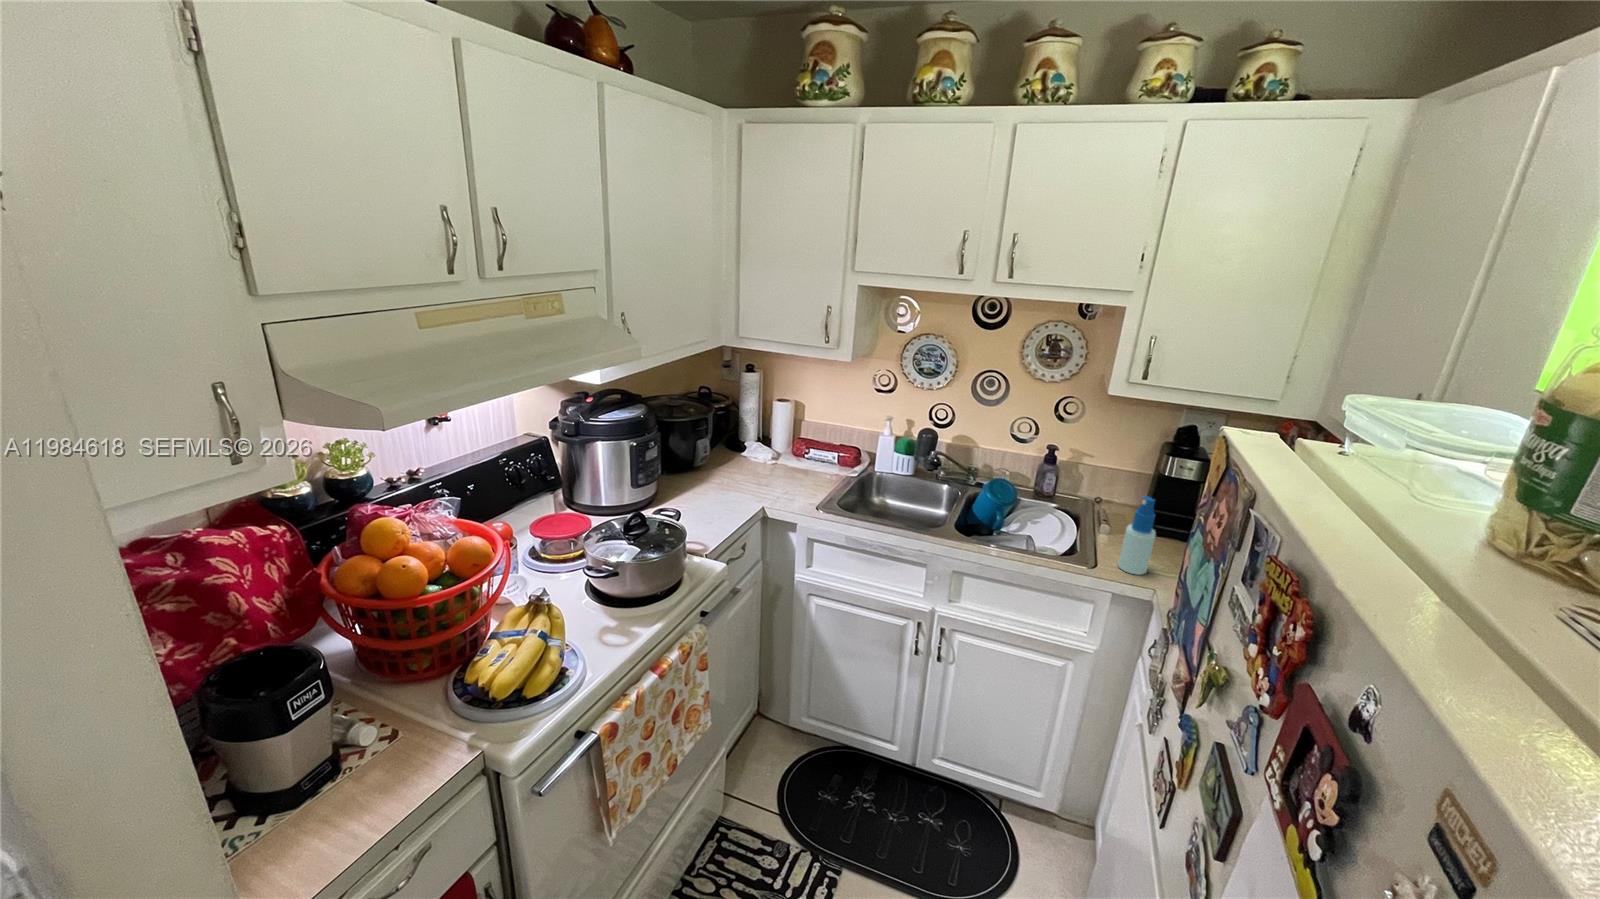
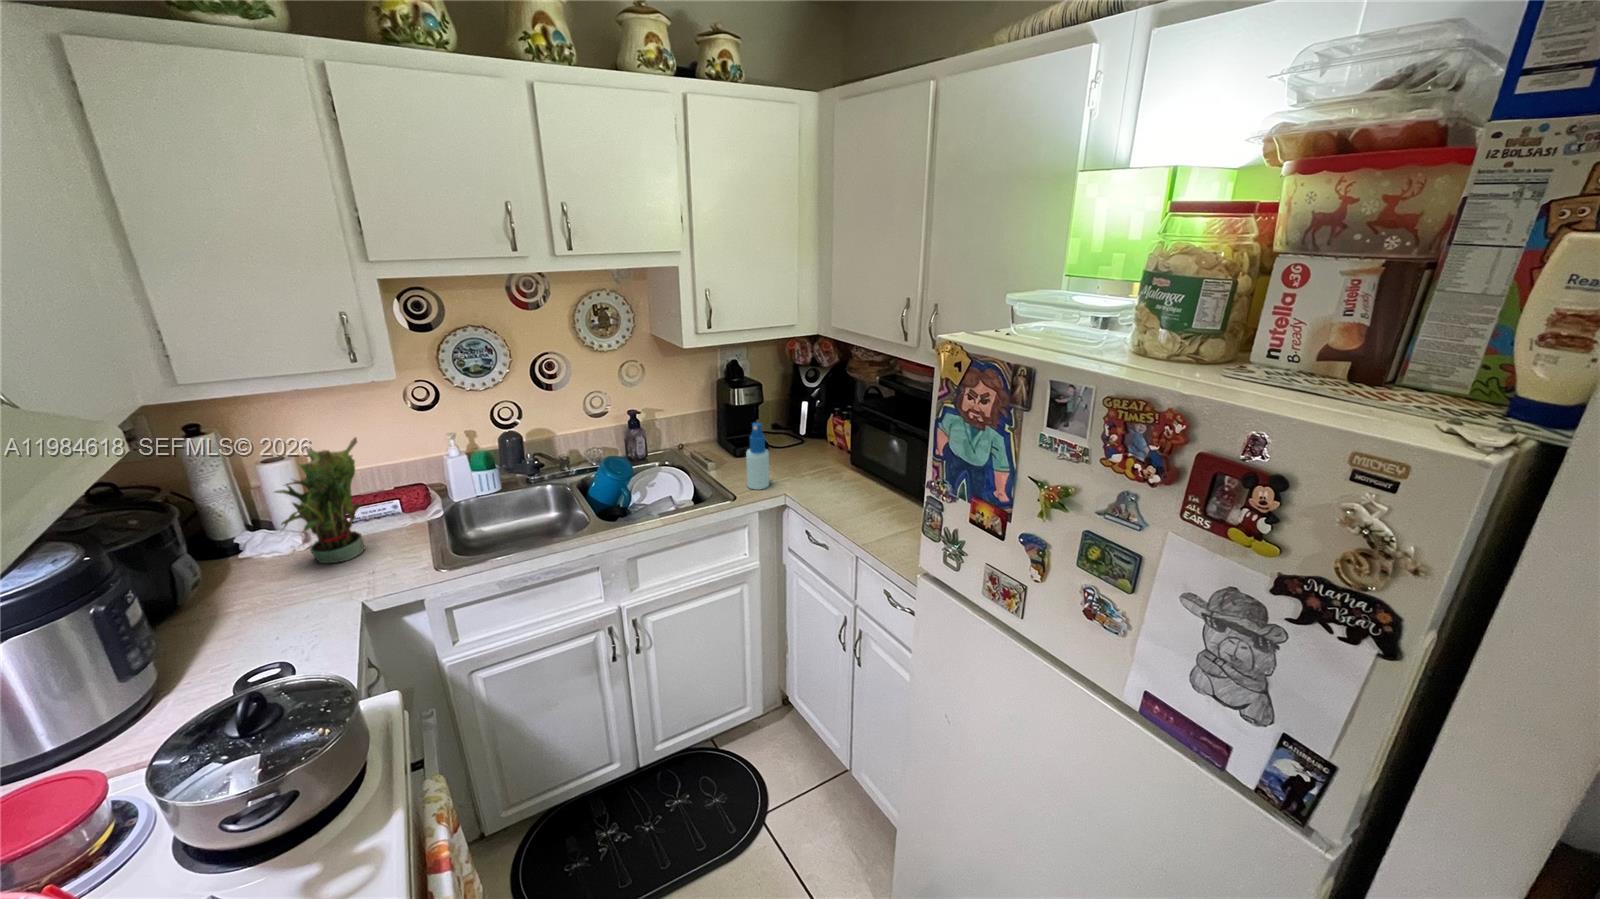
potted plant: none [753,395,812,480] -> present [275,437,365,563]

